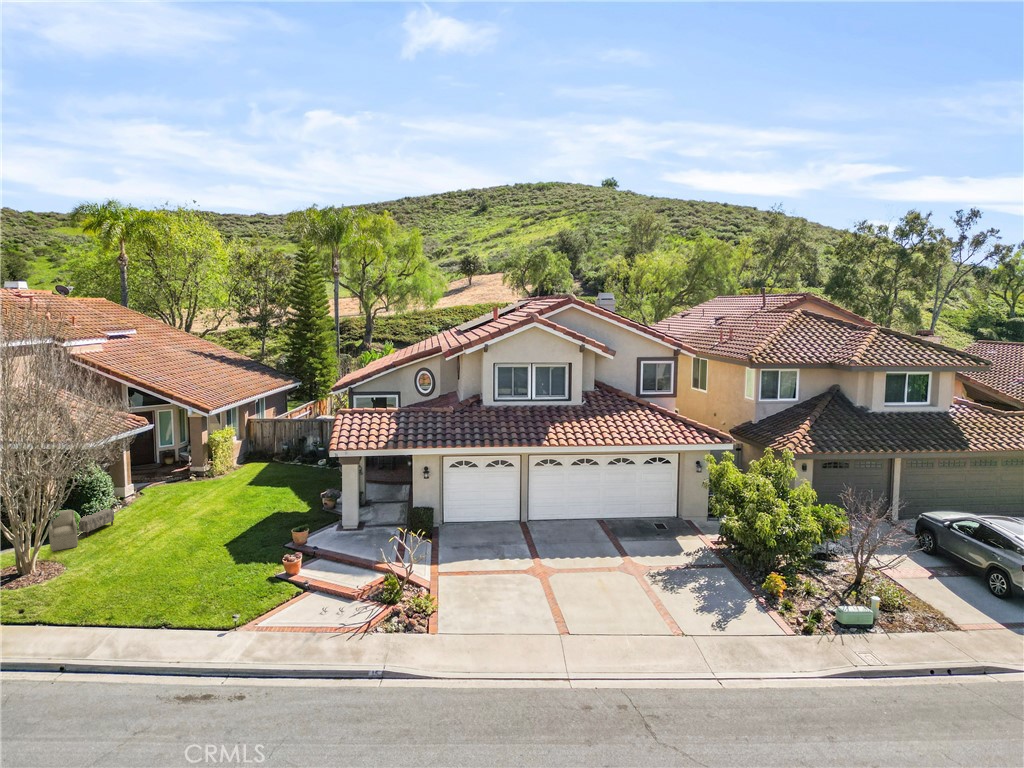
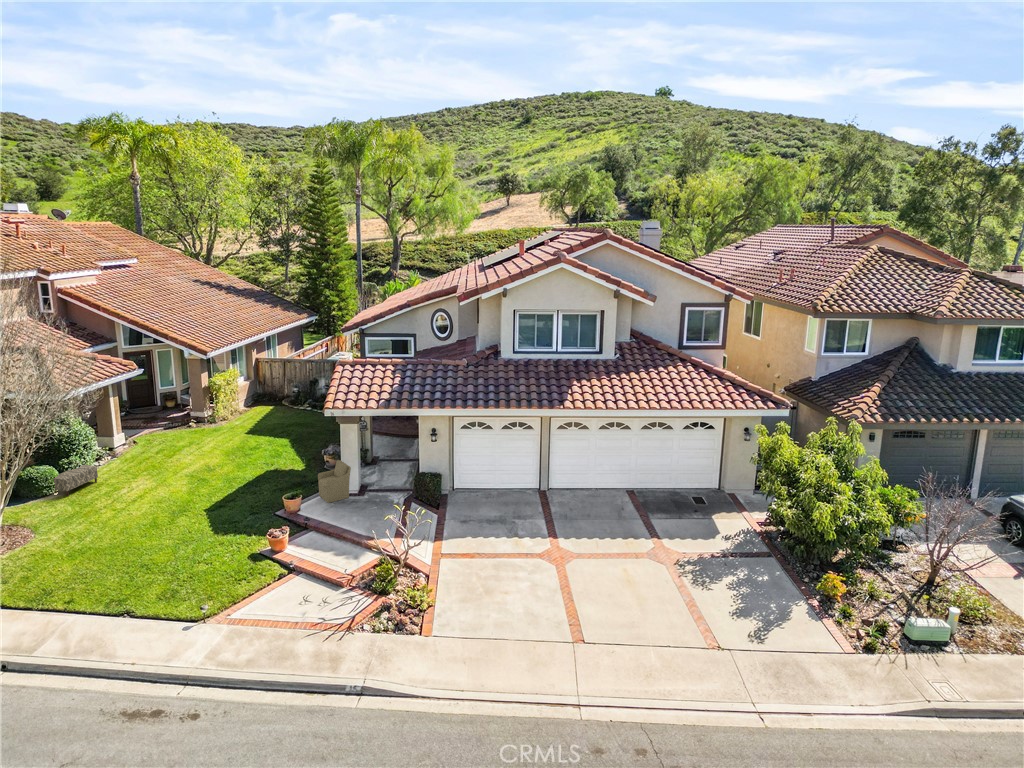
chair: present [49,510,78,551] -> present [318,460,351,503]

